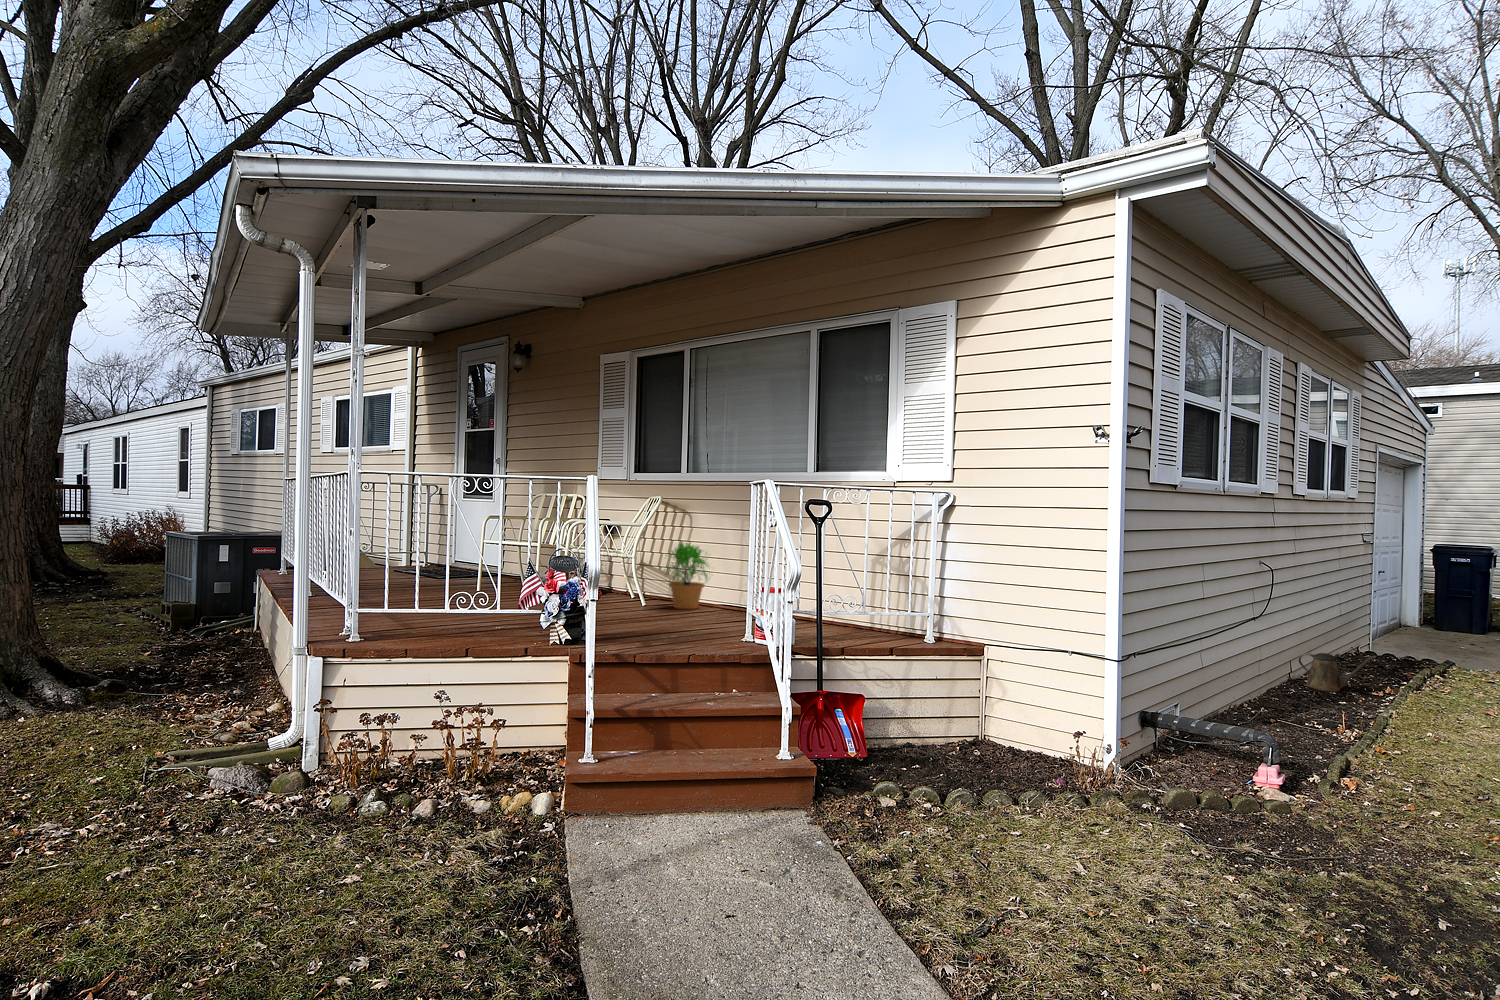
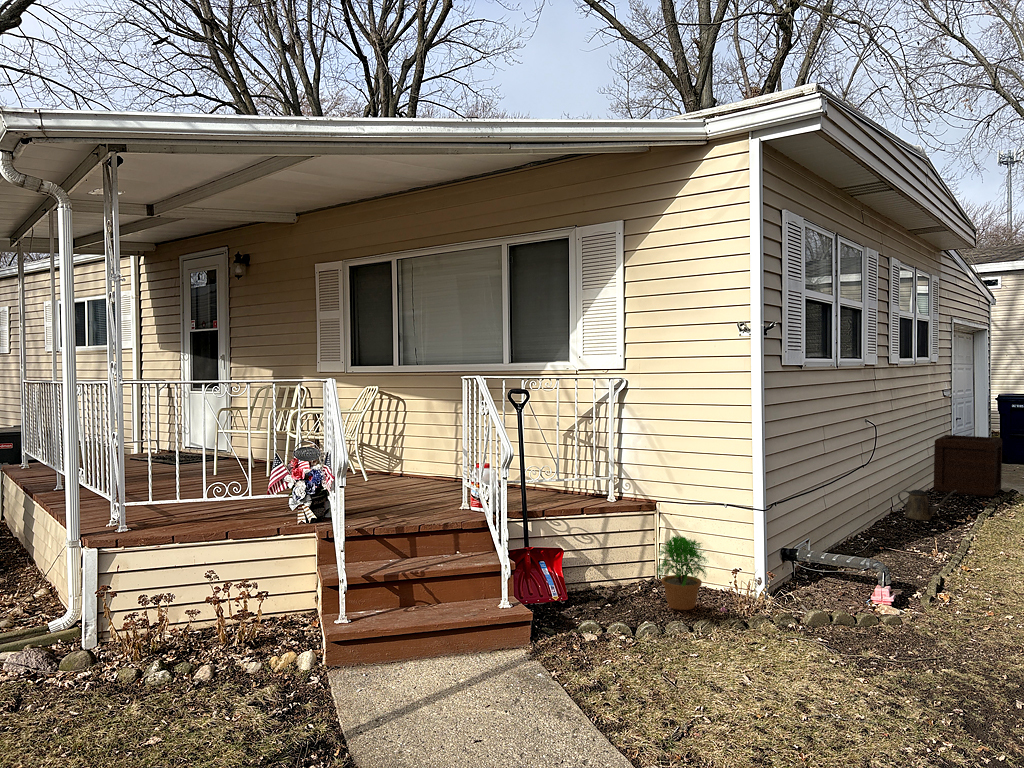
potted plant: present [663,542,710,609] -> present [657,536,707,610]
wooden crate: none [1347,590,1440,669] -> present [934,435,1002,496]

